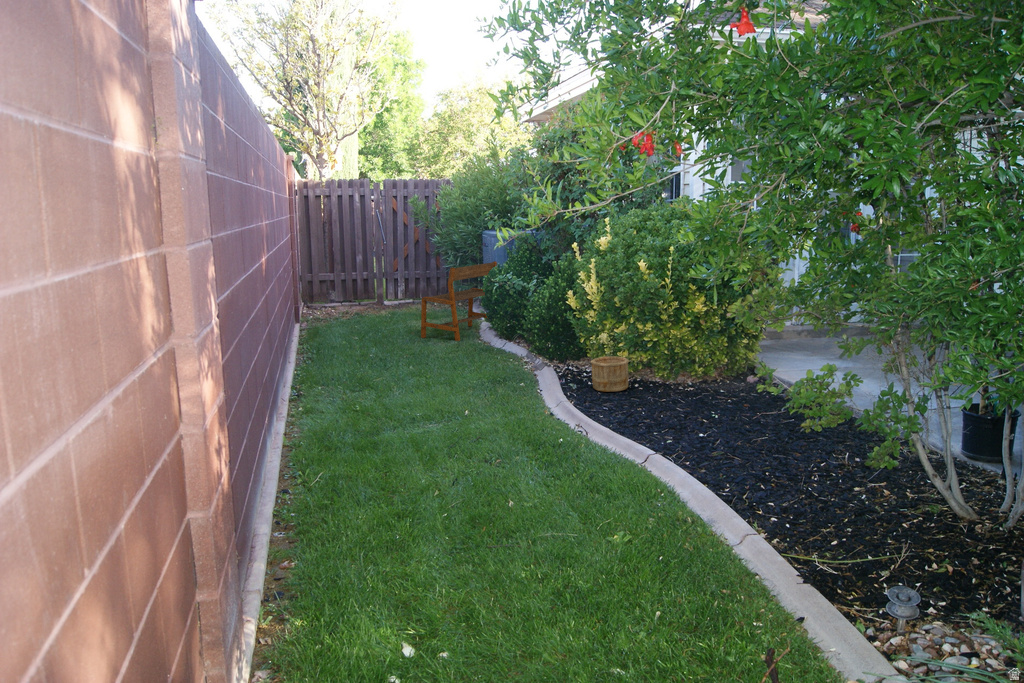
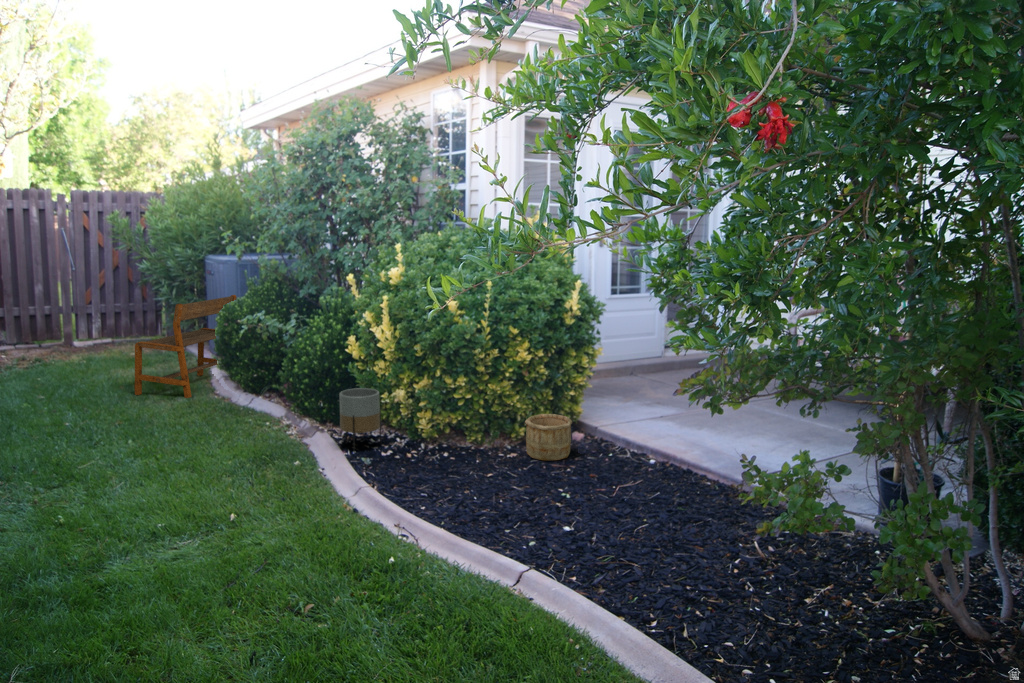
planter: none [557,332,589,381] -> present [339,388,381,453]
wooden bucket: present [590,356,629,392] -> present [525,414,572,461]

